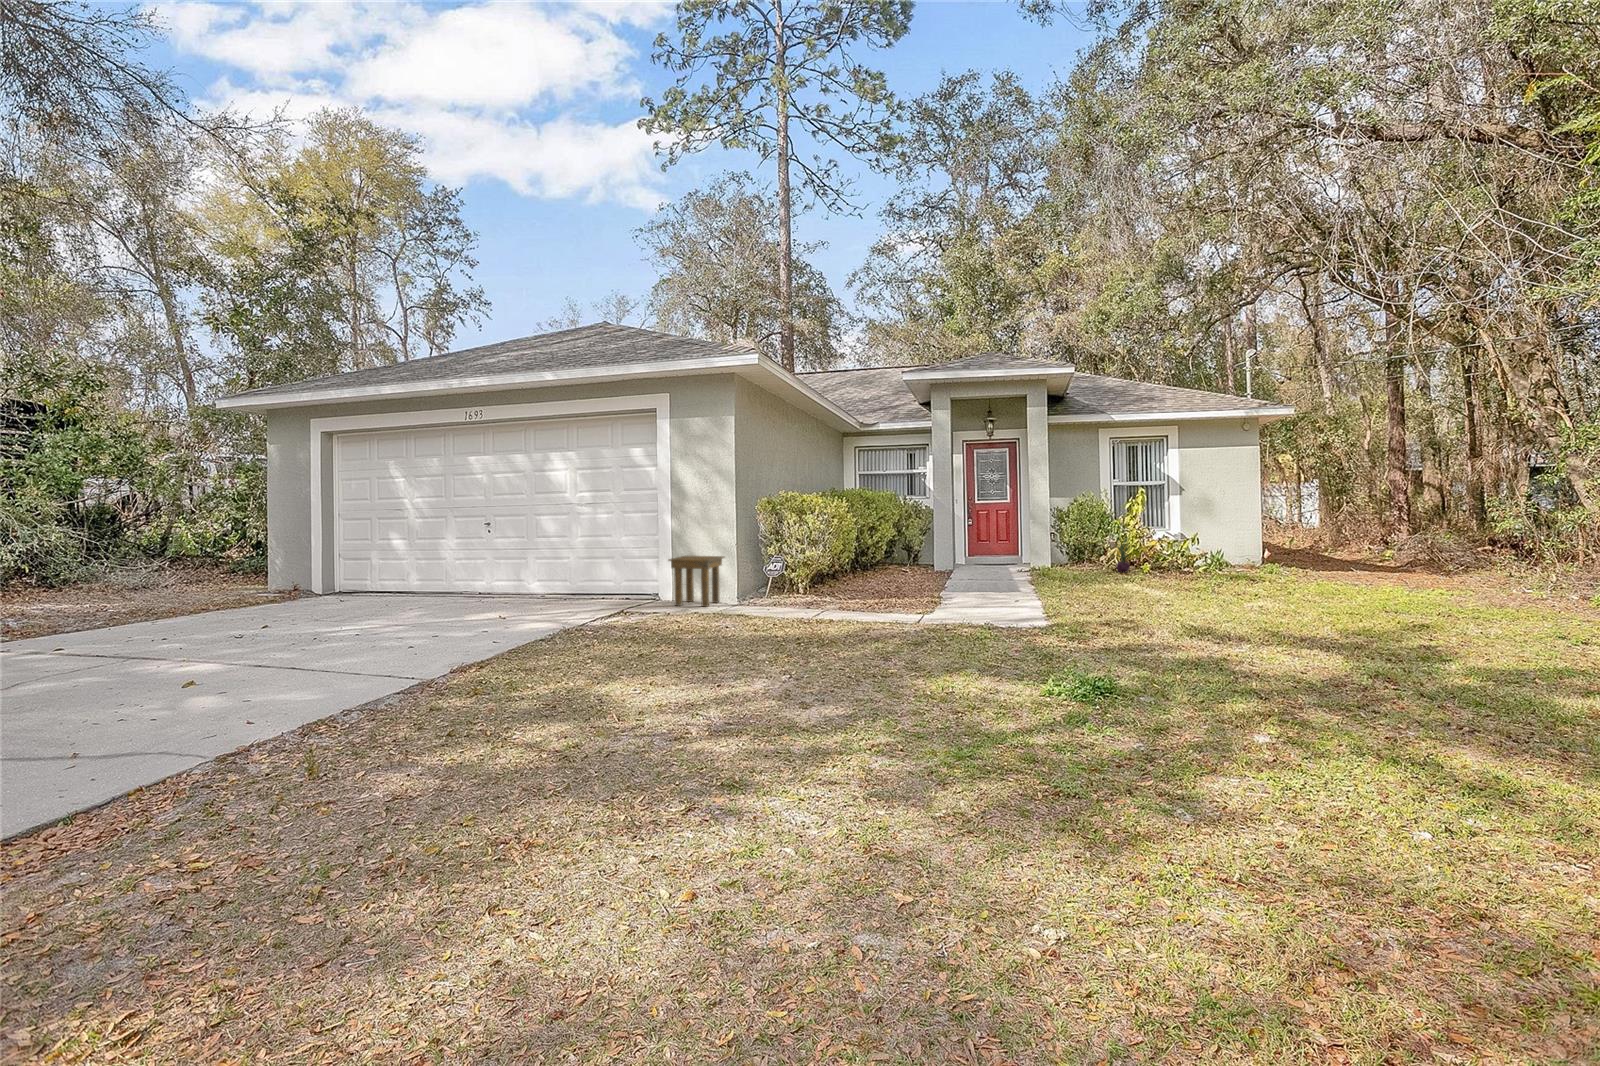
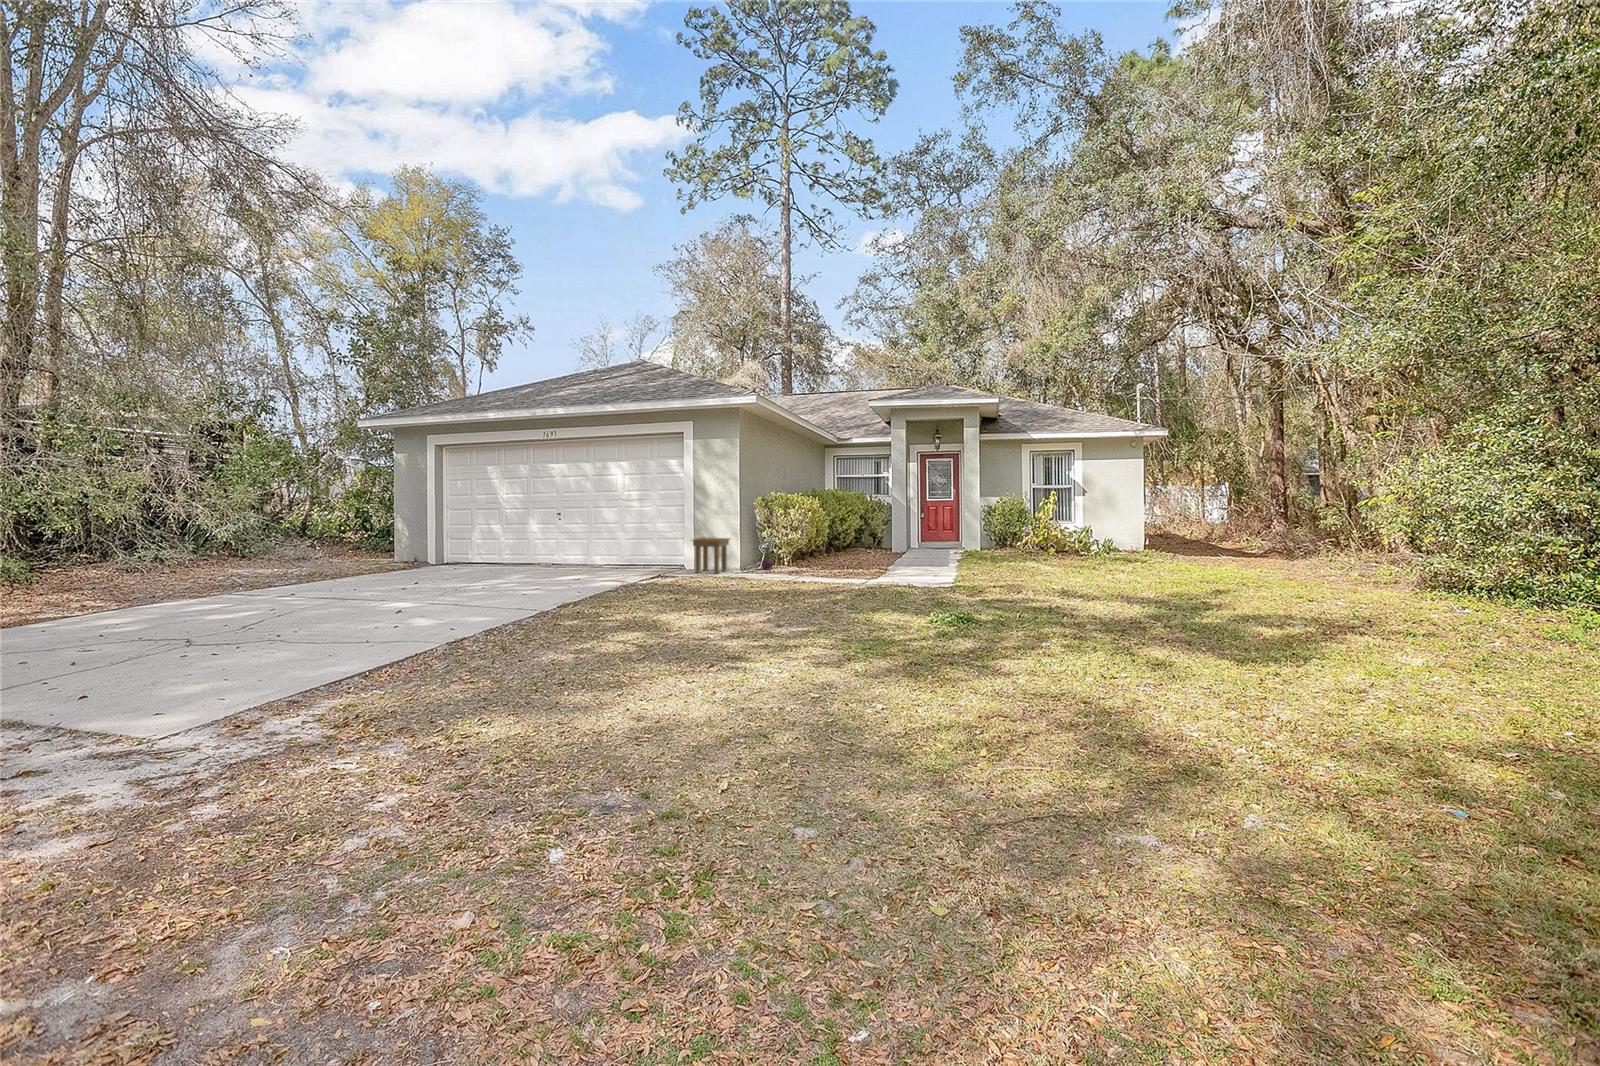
decorative plant: present [1116,538,1130,572] -> present [762,541,773,570]

